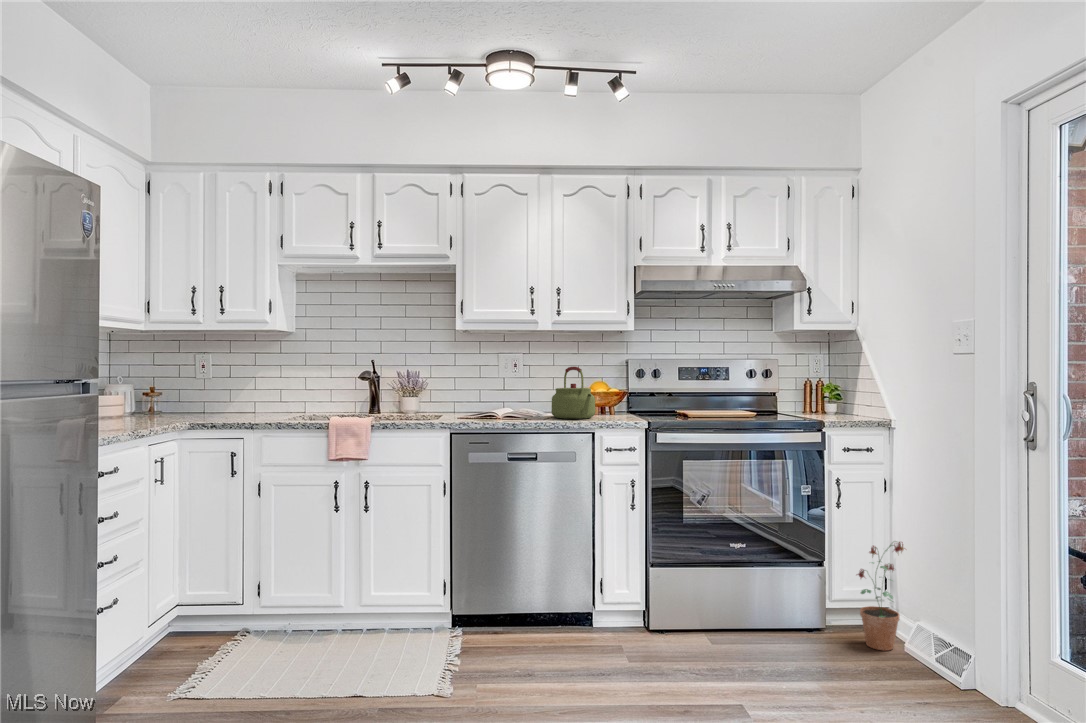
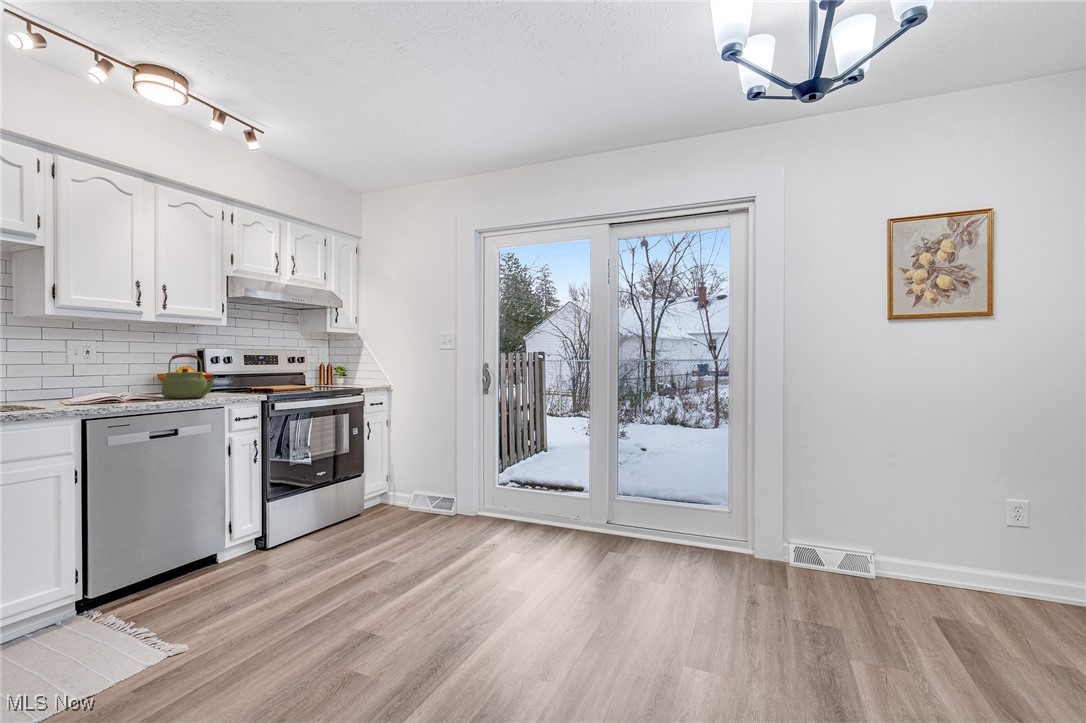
potted plant: present [857,542,904,651] -> none [384,451,408,512]

